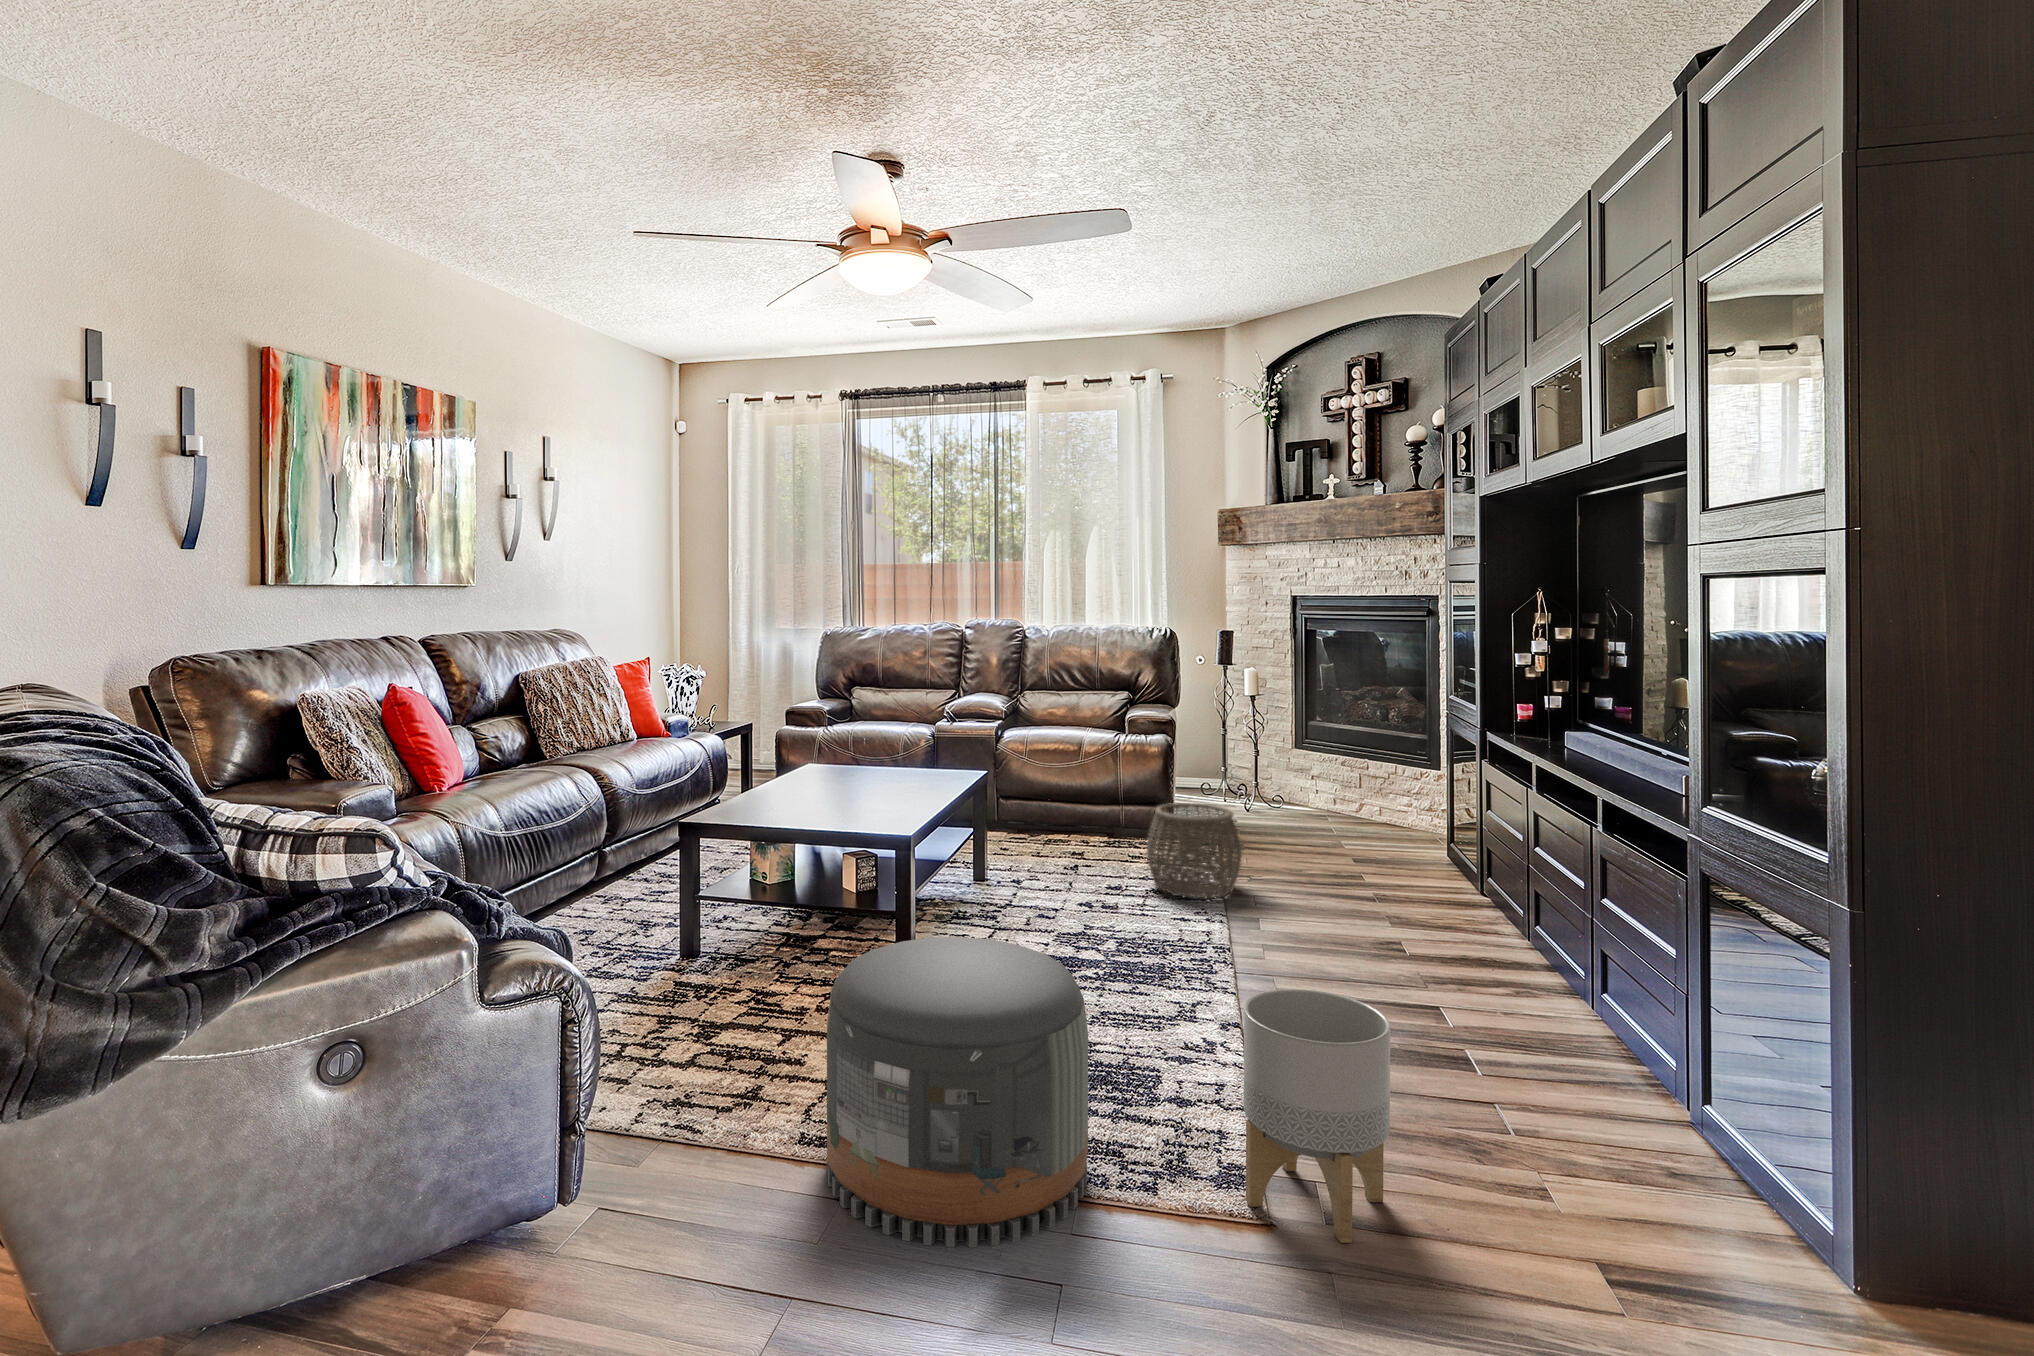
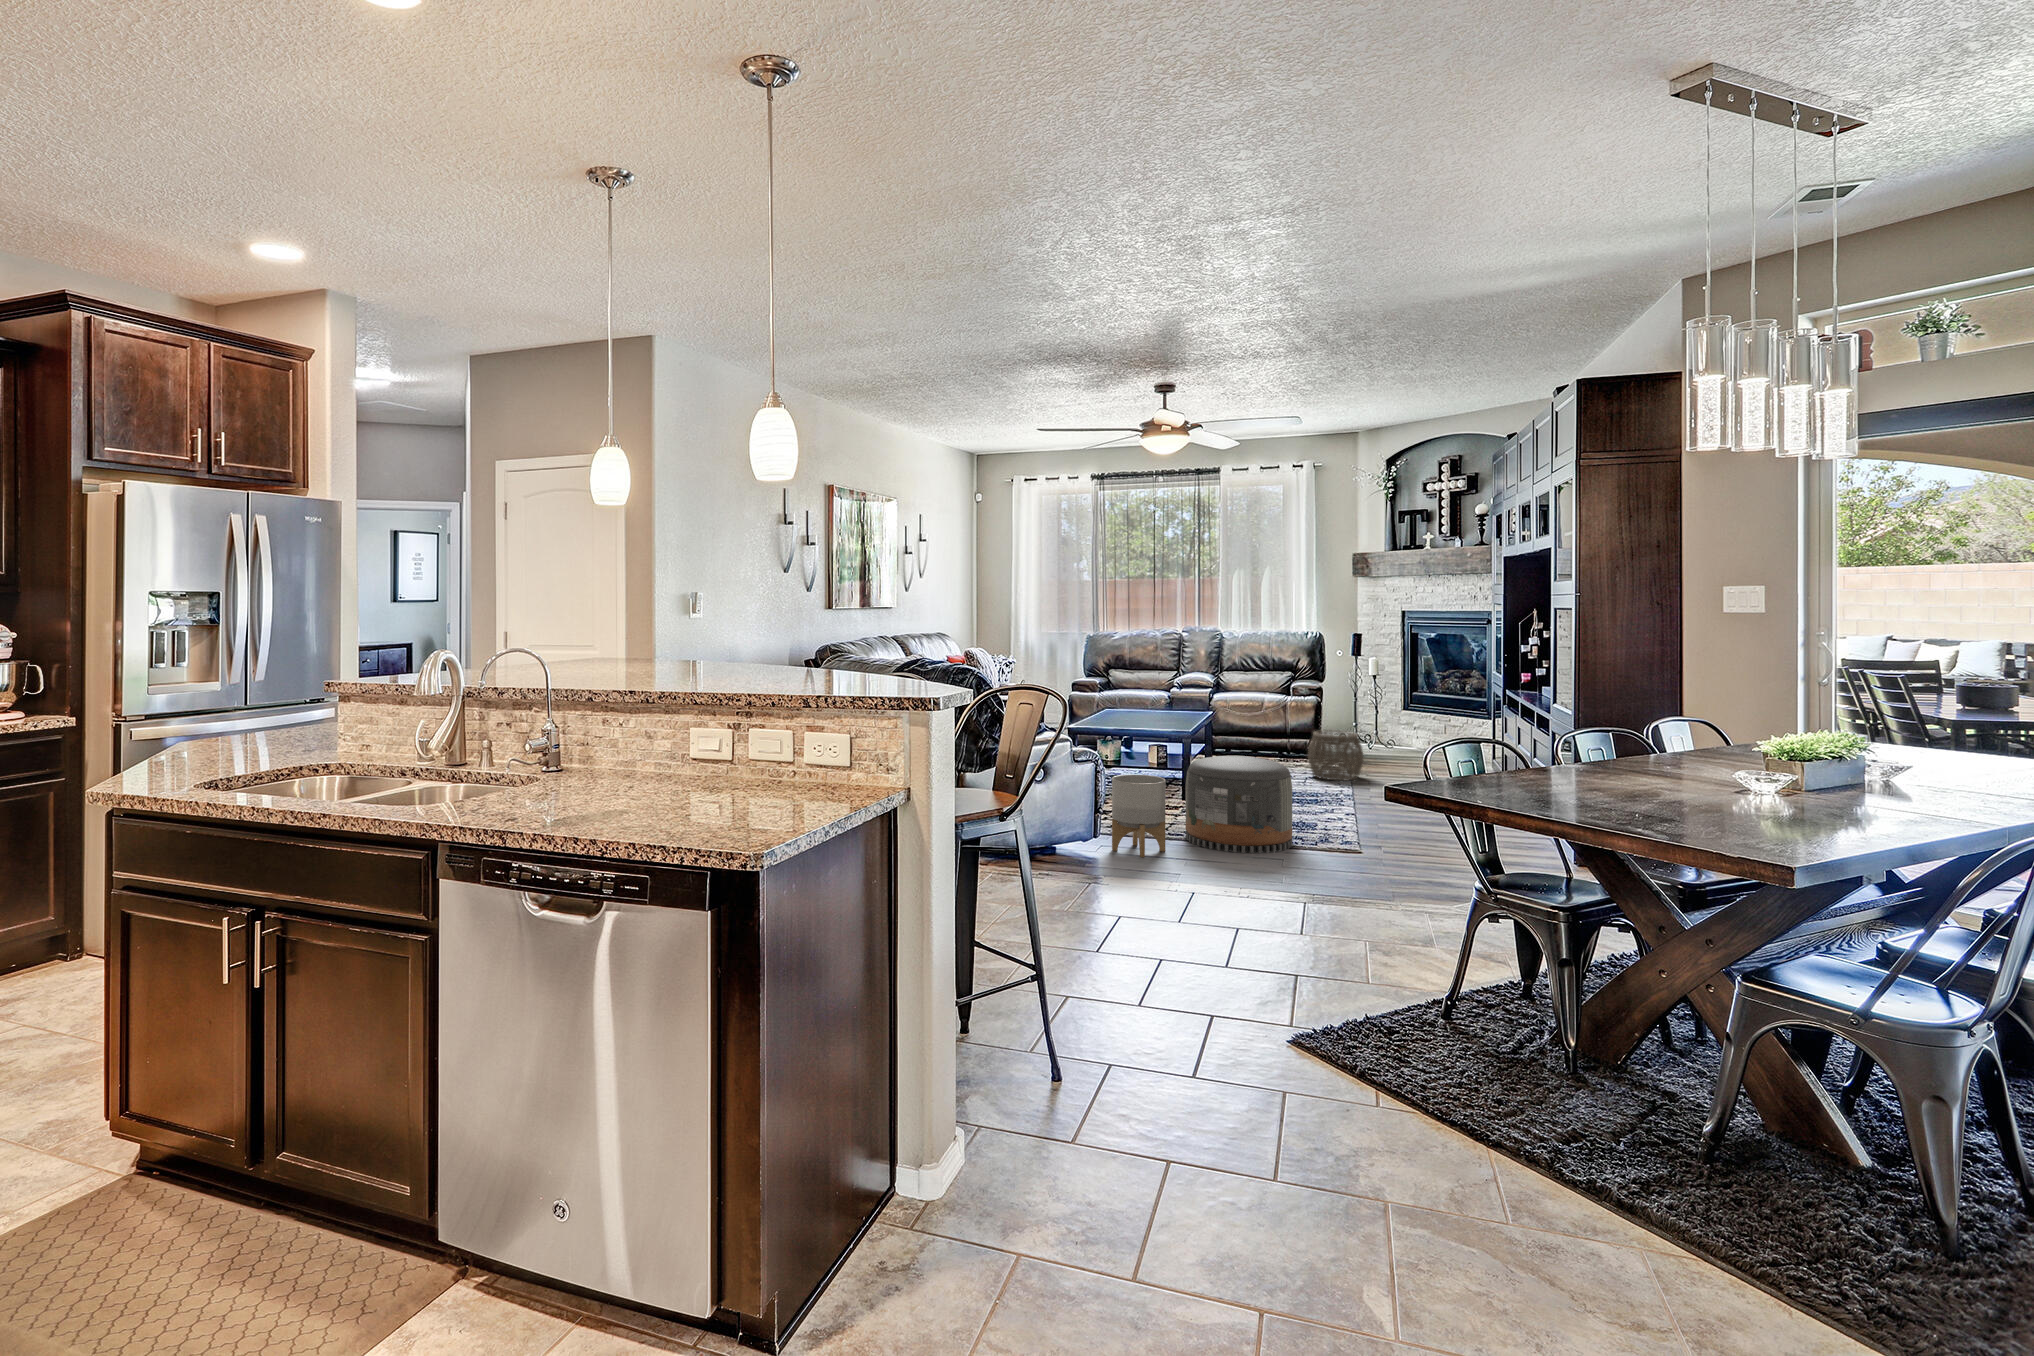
planter: present [1244,989,1390,1243] -> present [1112,774,1166,857]

